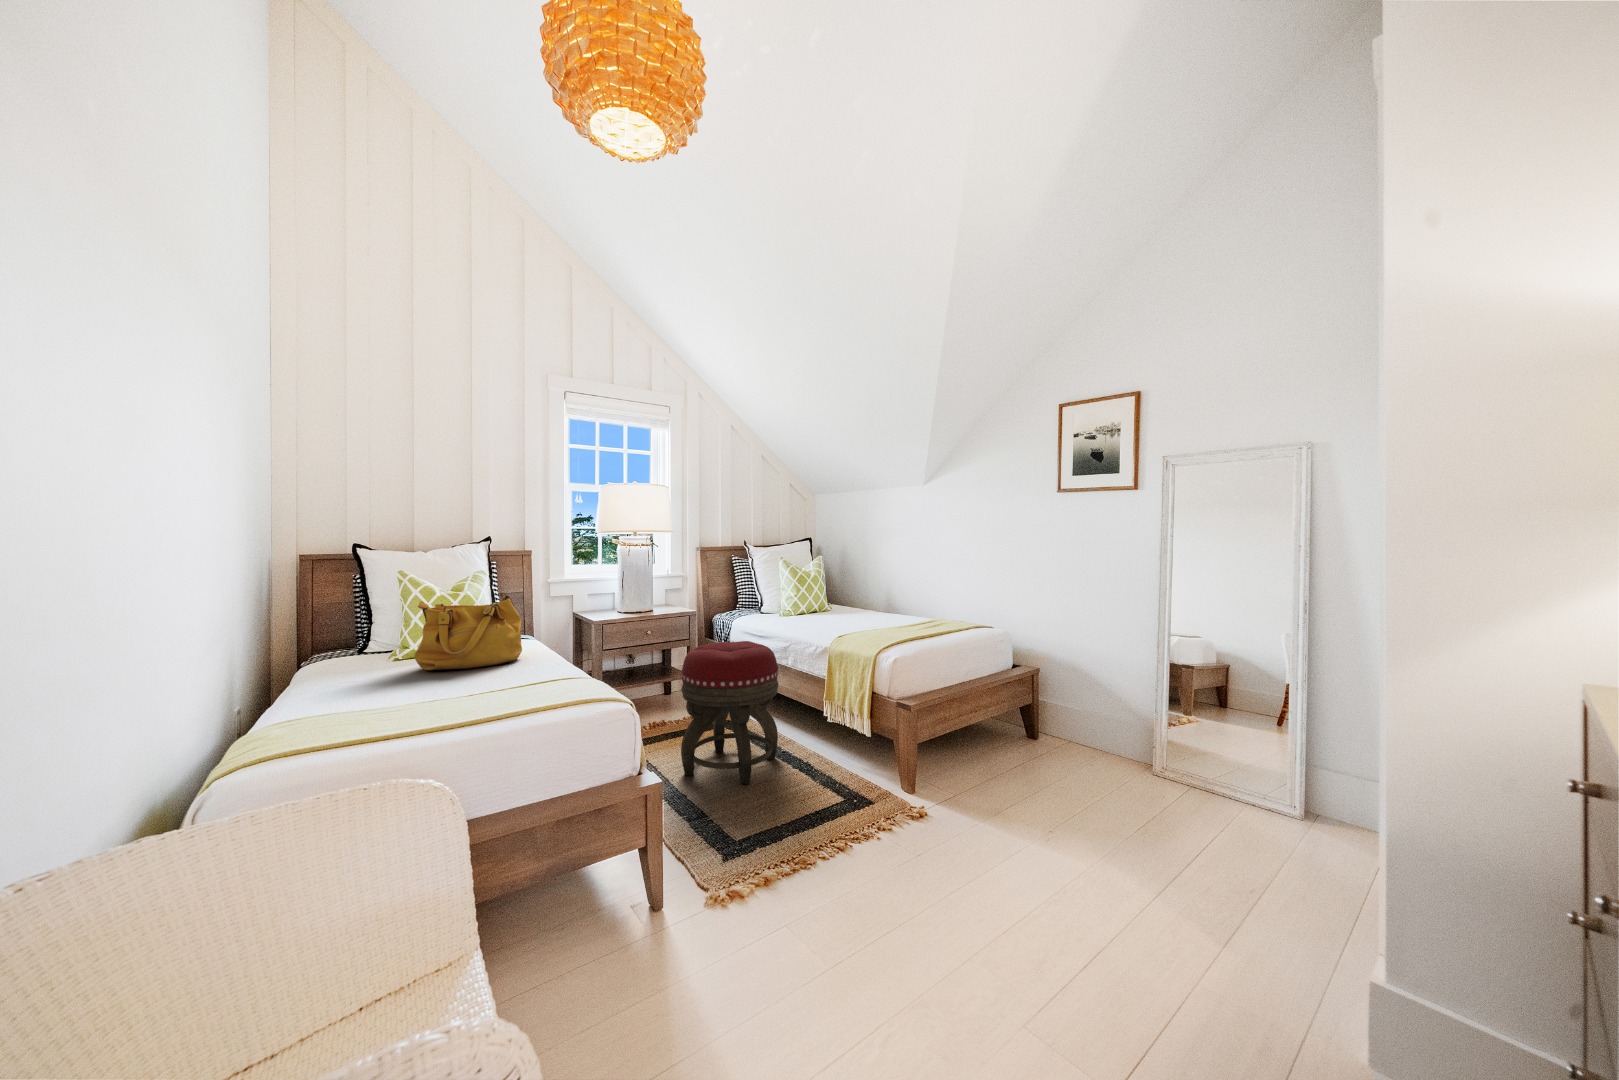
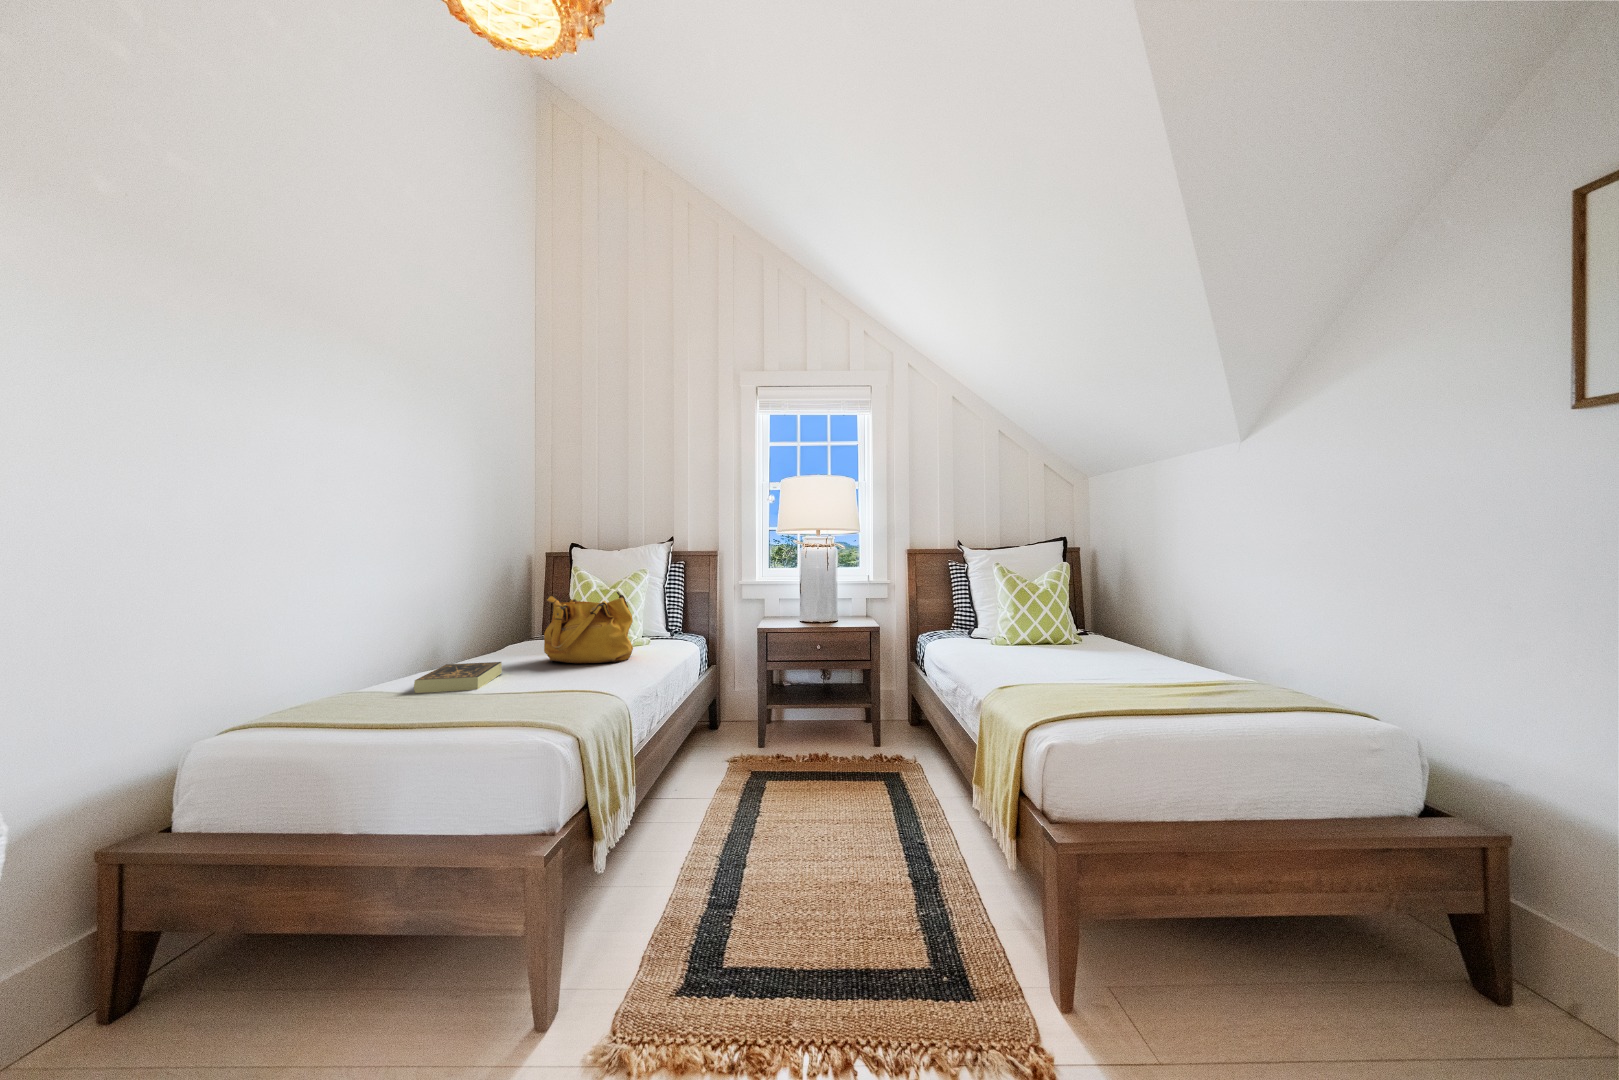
footstool: present [681,641,778,784] -> none [780,667,905,858]
book: none [328,675,421,716] -> present [414,662,502,693]

